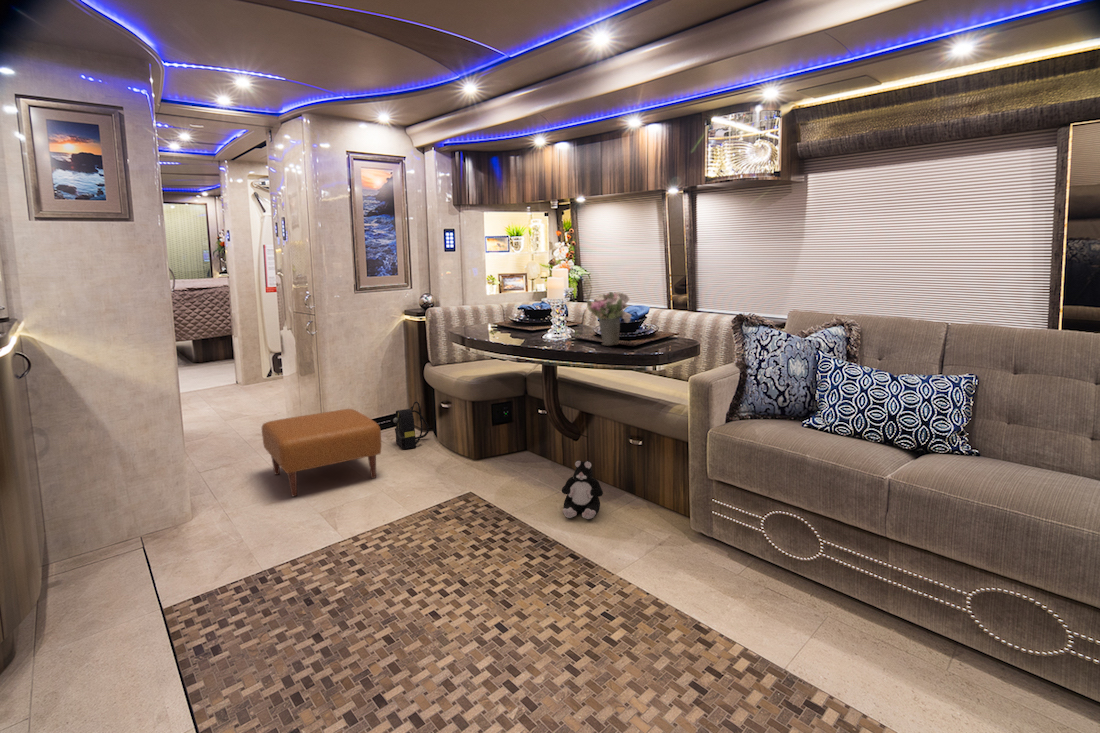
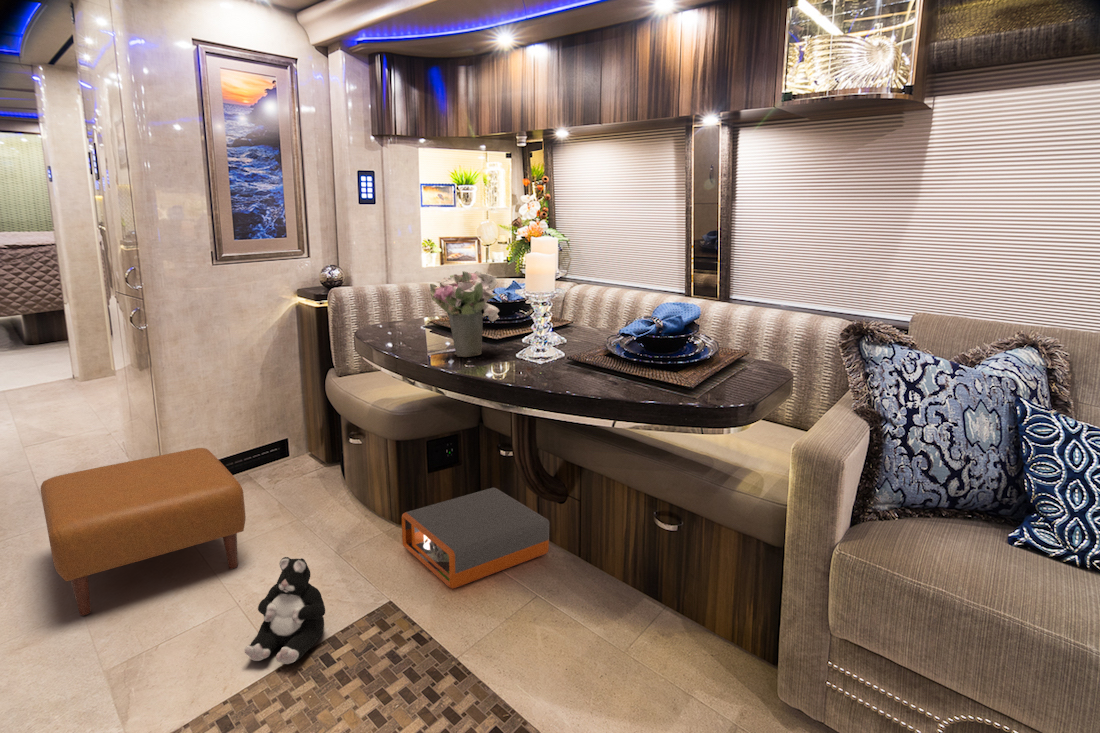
flower bouquet: present [587,292,631,346] -> present [430,271,499,357]
backpack: present [393,401,429,449] -> none [275,431,333,505]
storage box: none [476,435,569,487] -> present [402,488,549,589]
plush toy: present [562,460,603,519] -> present [245,557,325,664]

